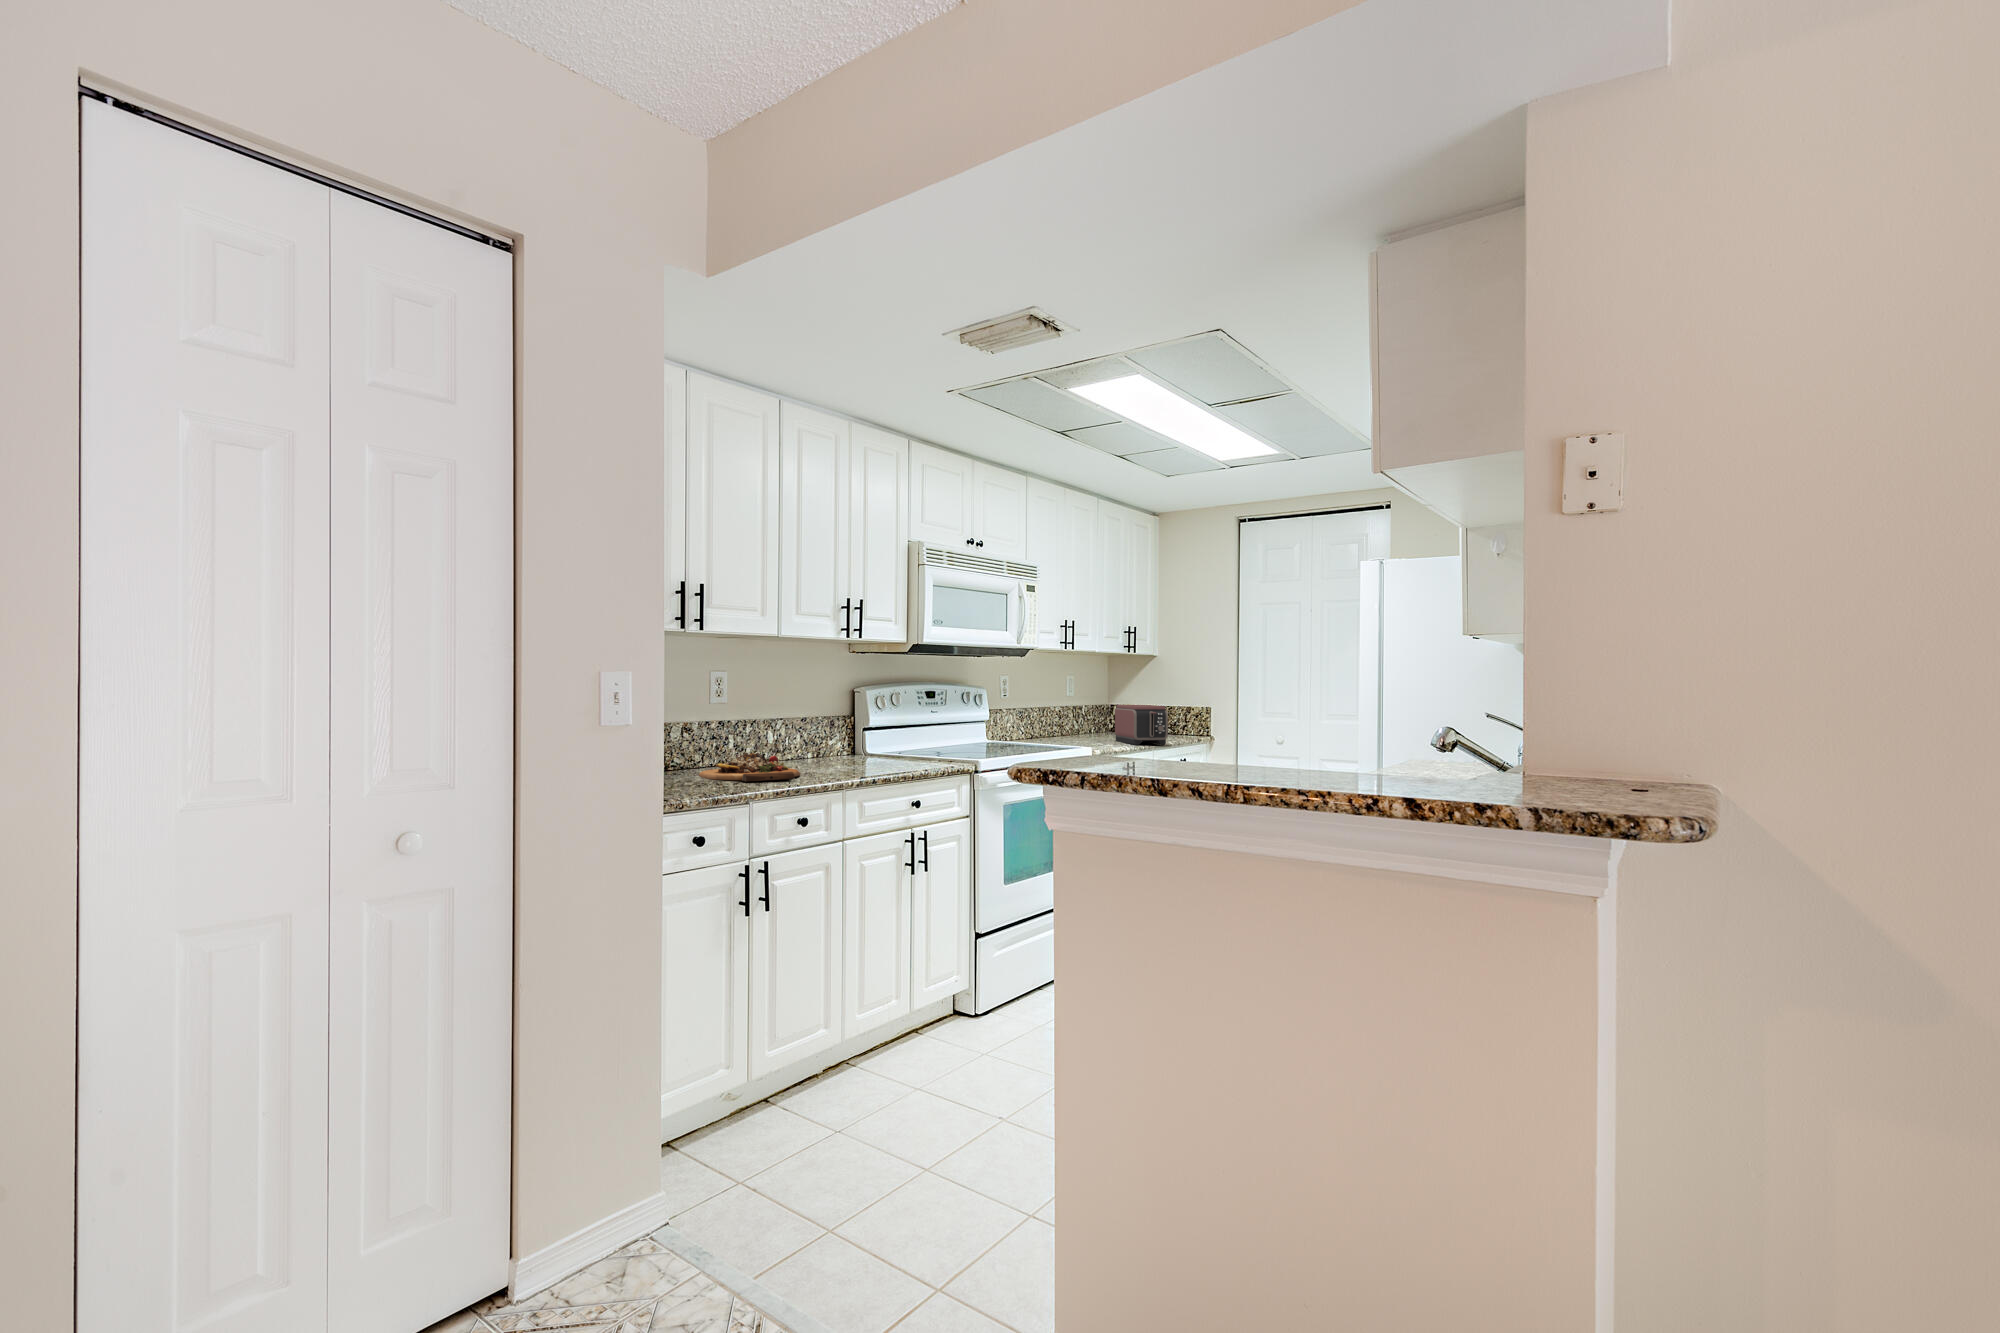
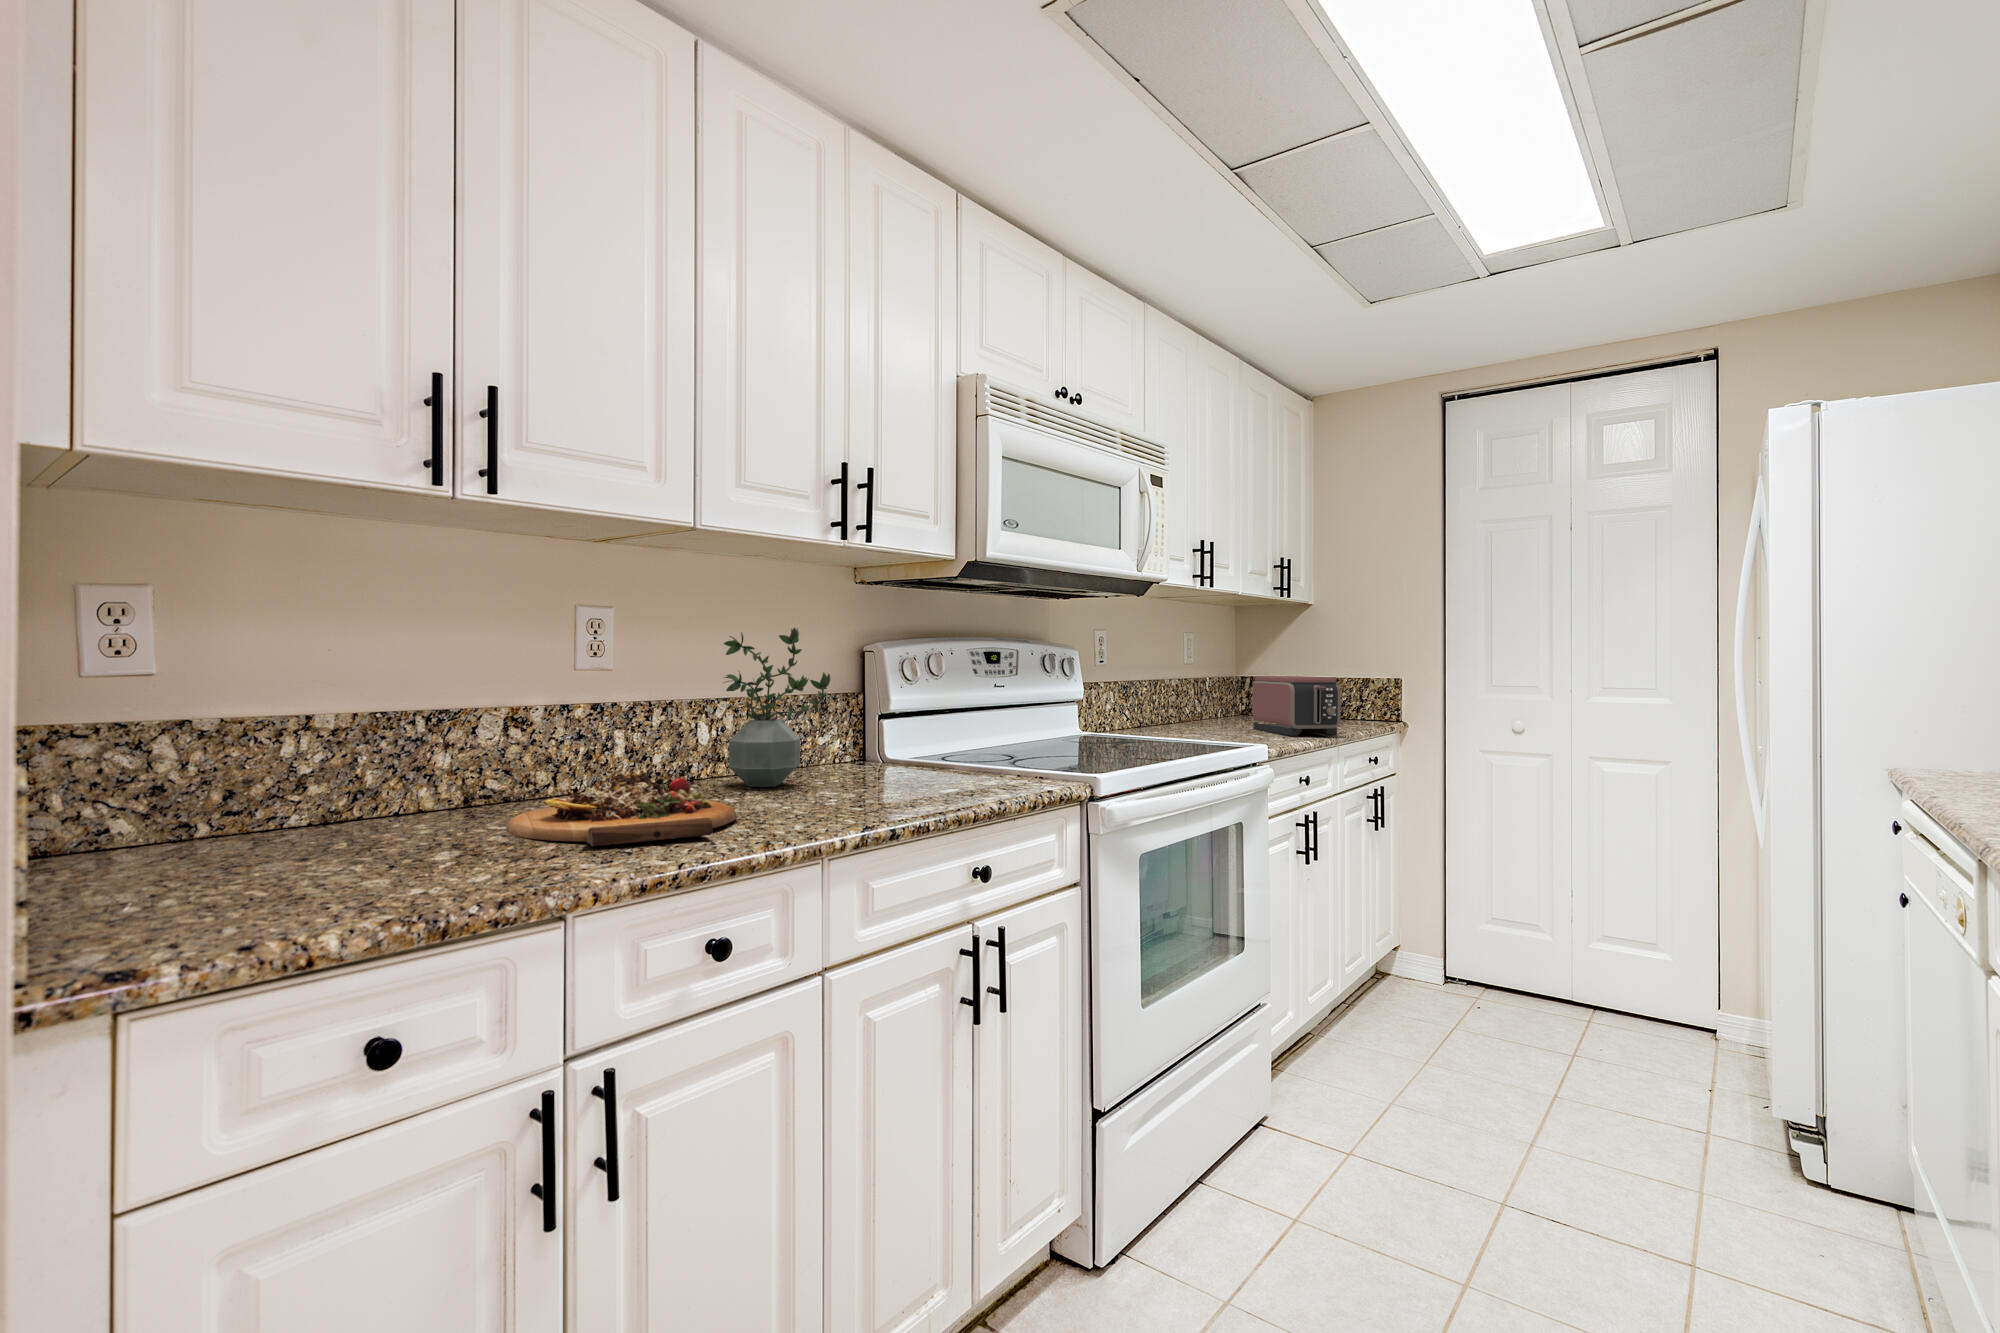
potted plant: none [784,682,840,765] -> present [724,628,830,787]

